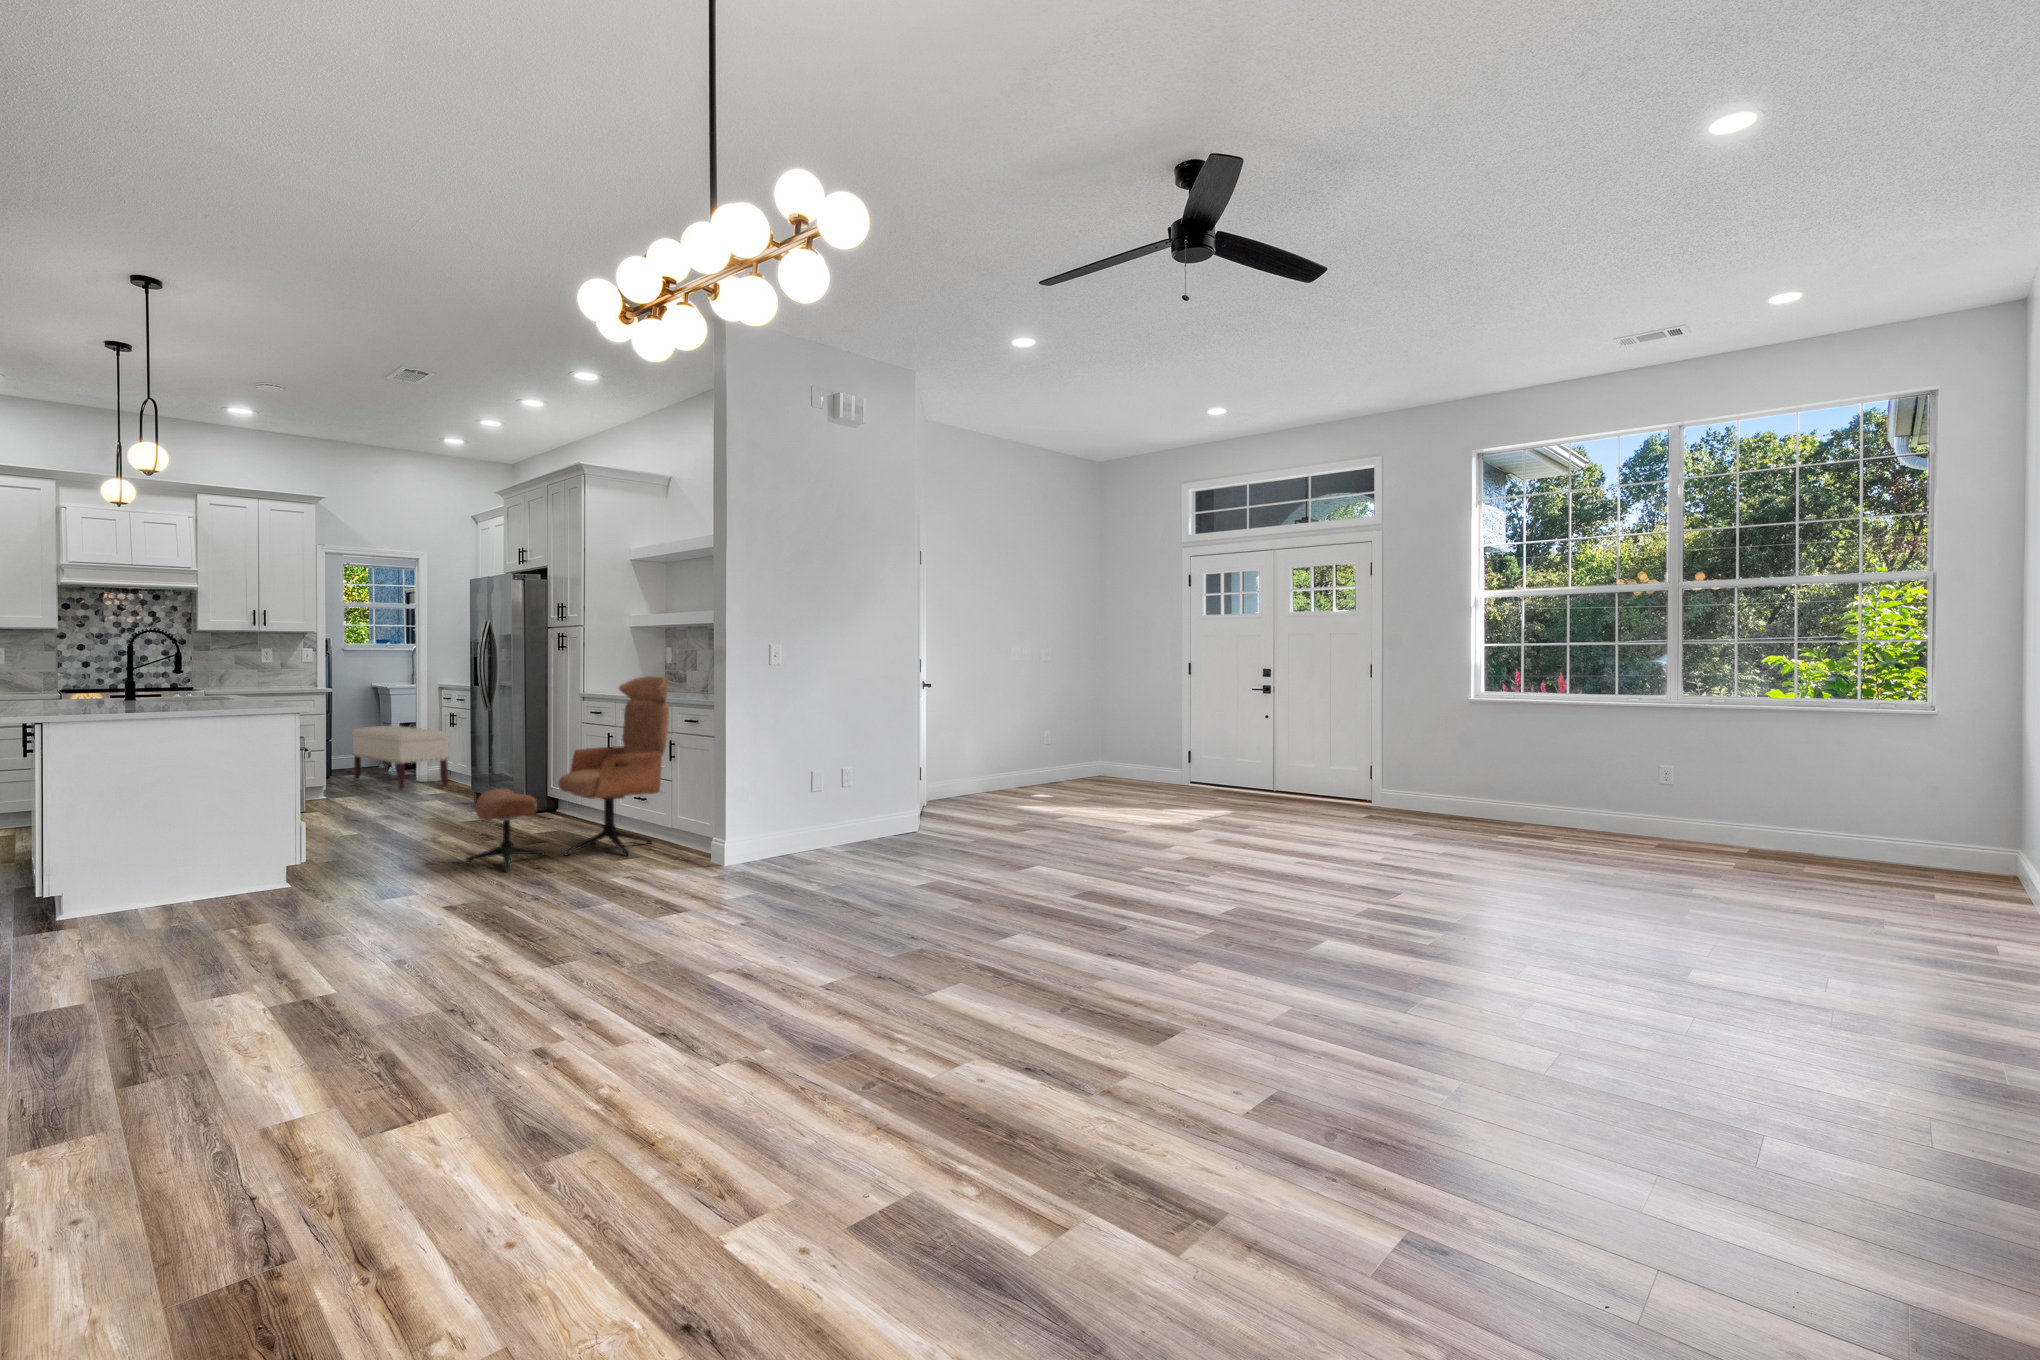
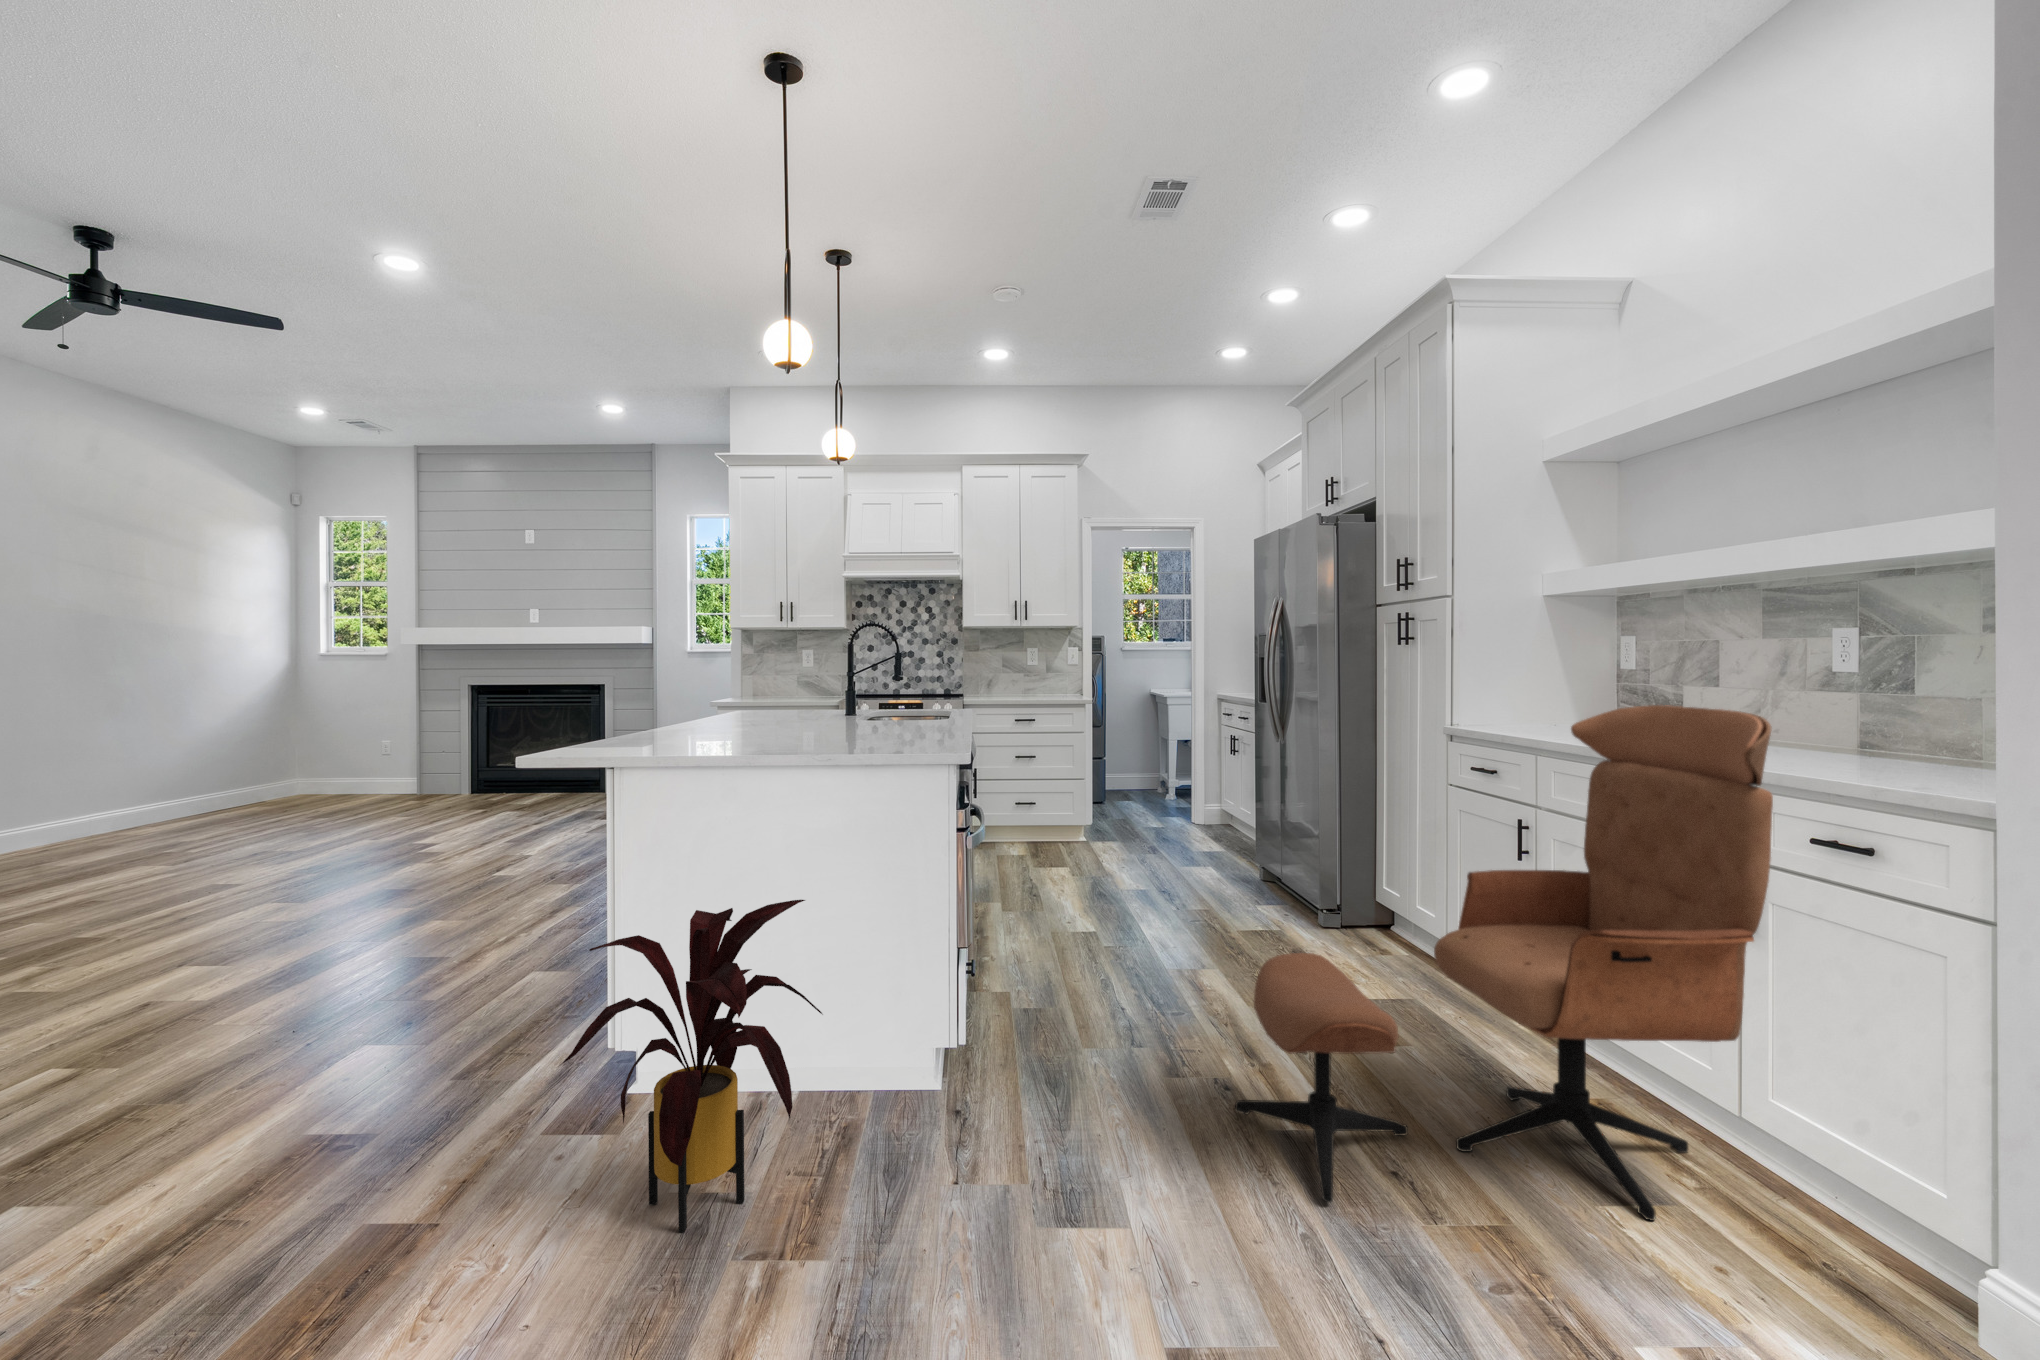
bench: present [352,726,449,789] -> none [1125,743,1229,833]
house plant: none [104,778,258,924] -> present [563,900,822,1232]

